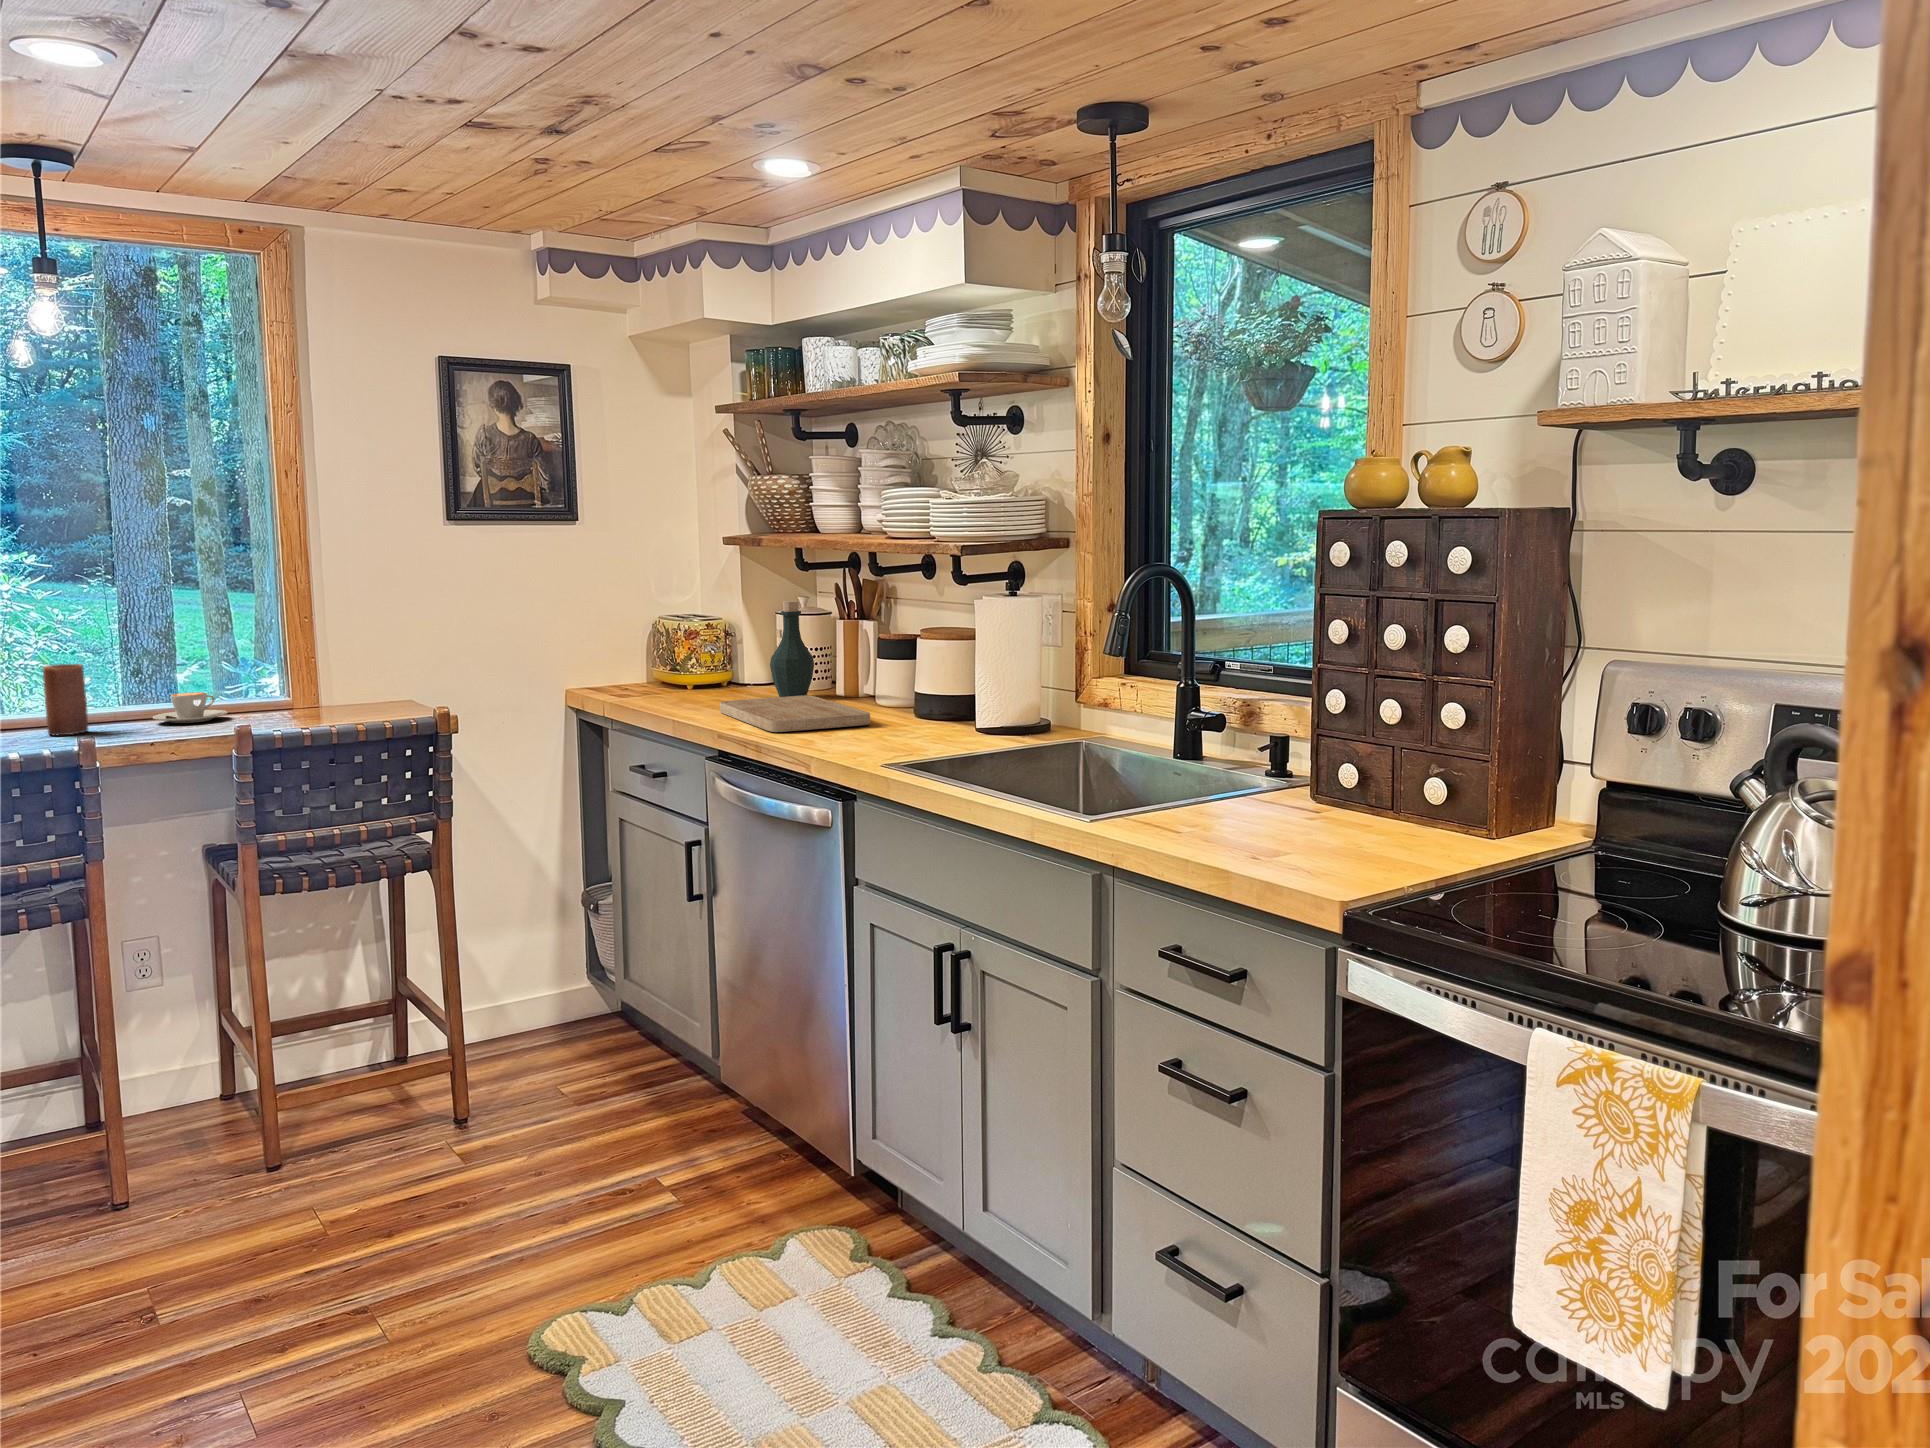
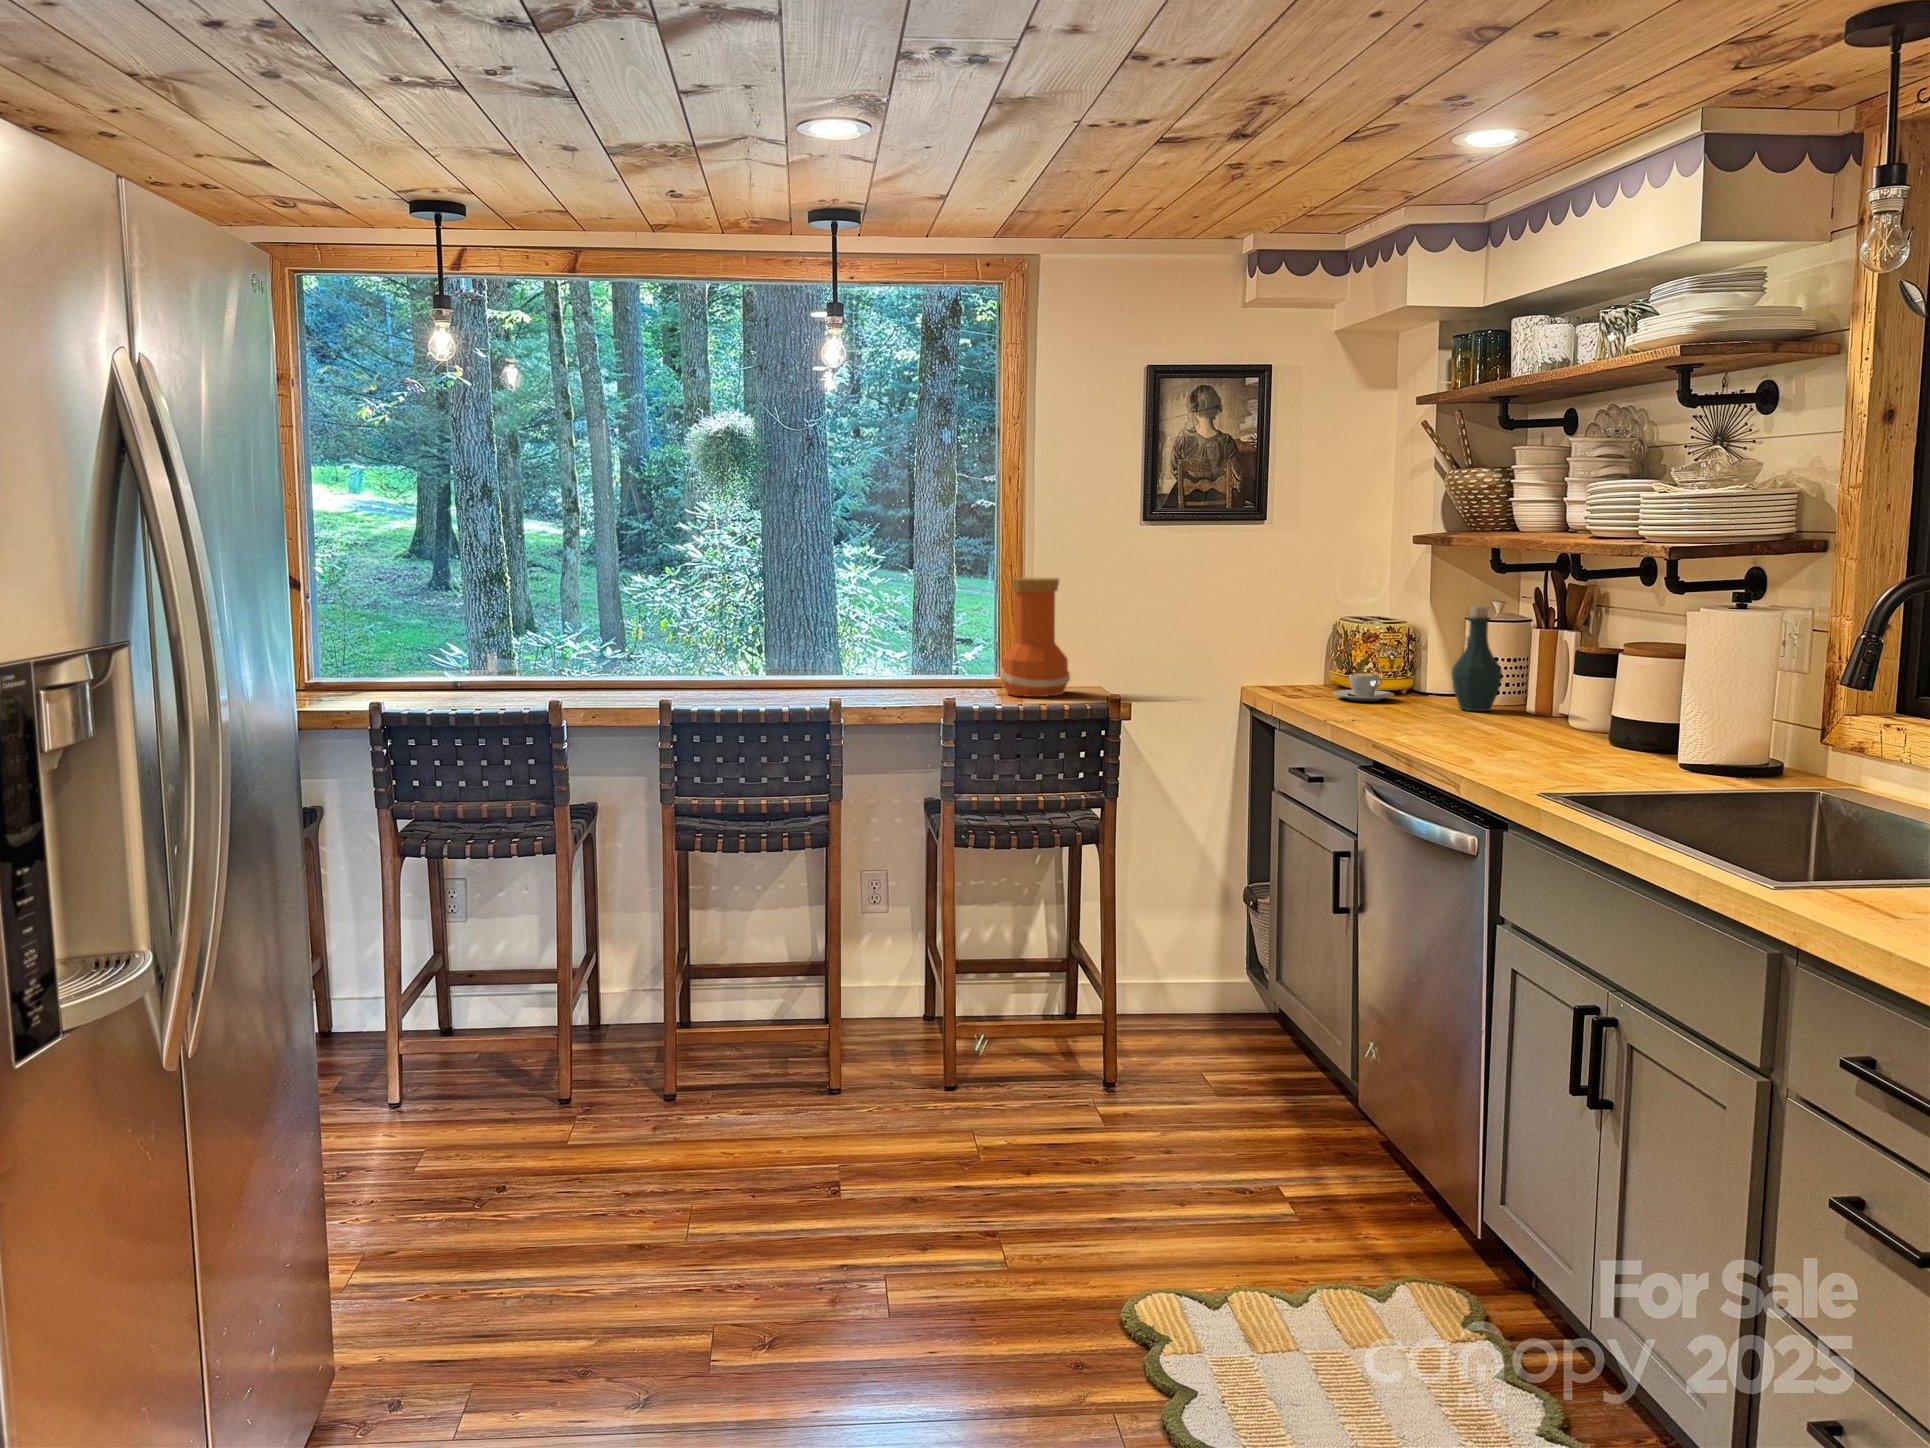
vase: none [295,586,380,718] -> present [1001,578,1070,697]
candle: present [43,664,88,735] -> none [818,636,846,695]
coffee cup: present [153,692,227,723] -> present [1333,673,1394,701]
cutting board: present [720,696,870,732] -> none [1387,709,1551,747]

